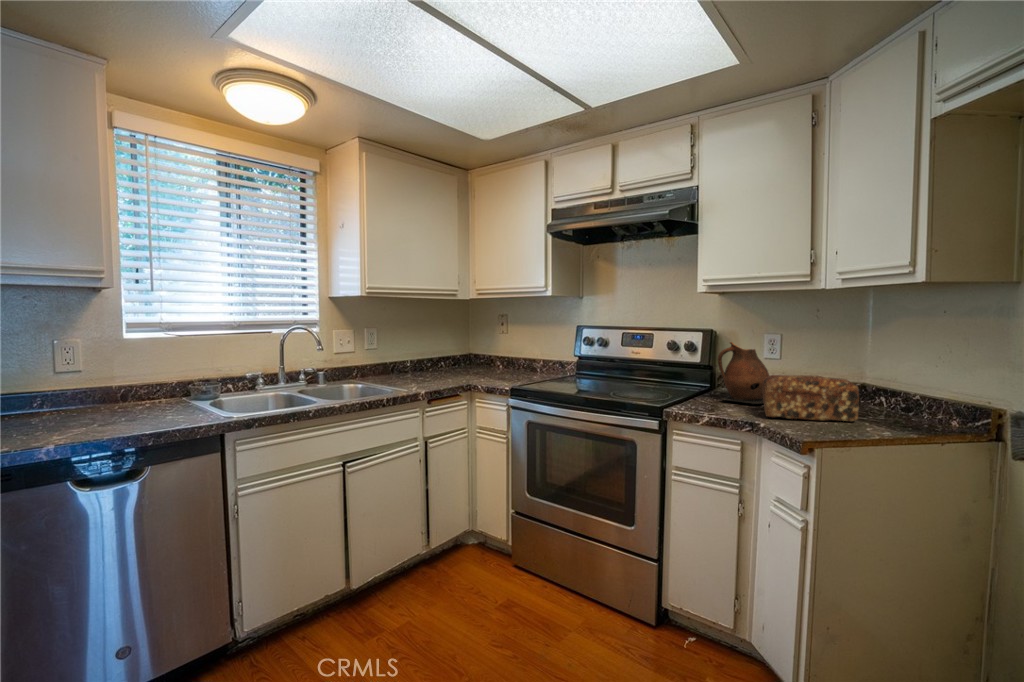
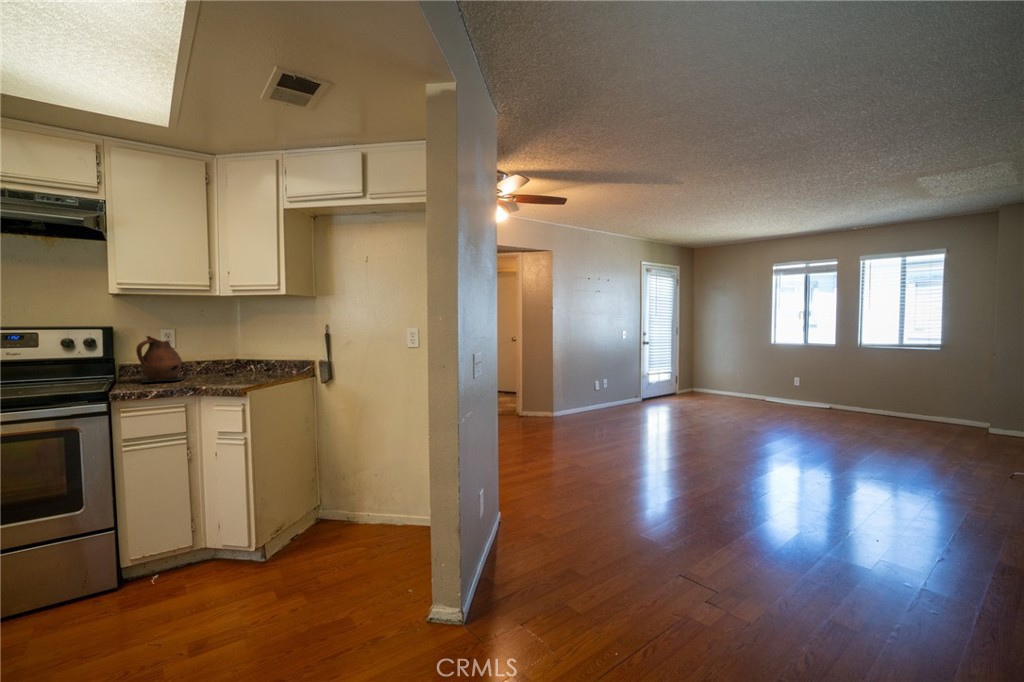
bread loaf: present [763,375,859,421] -> none [190,354,256,384]

